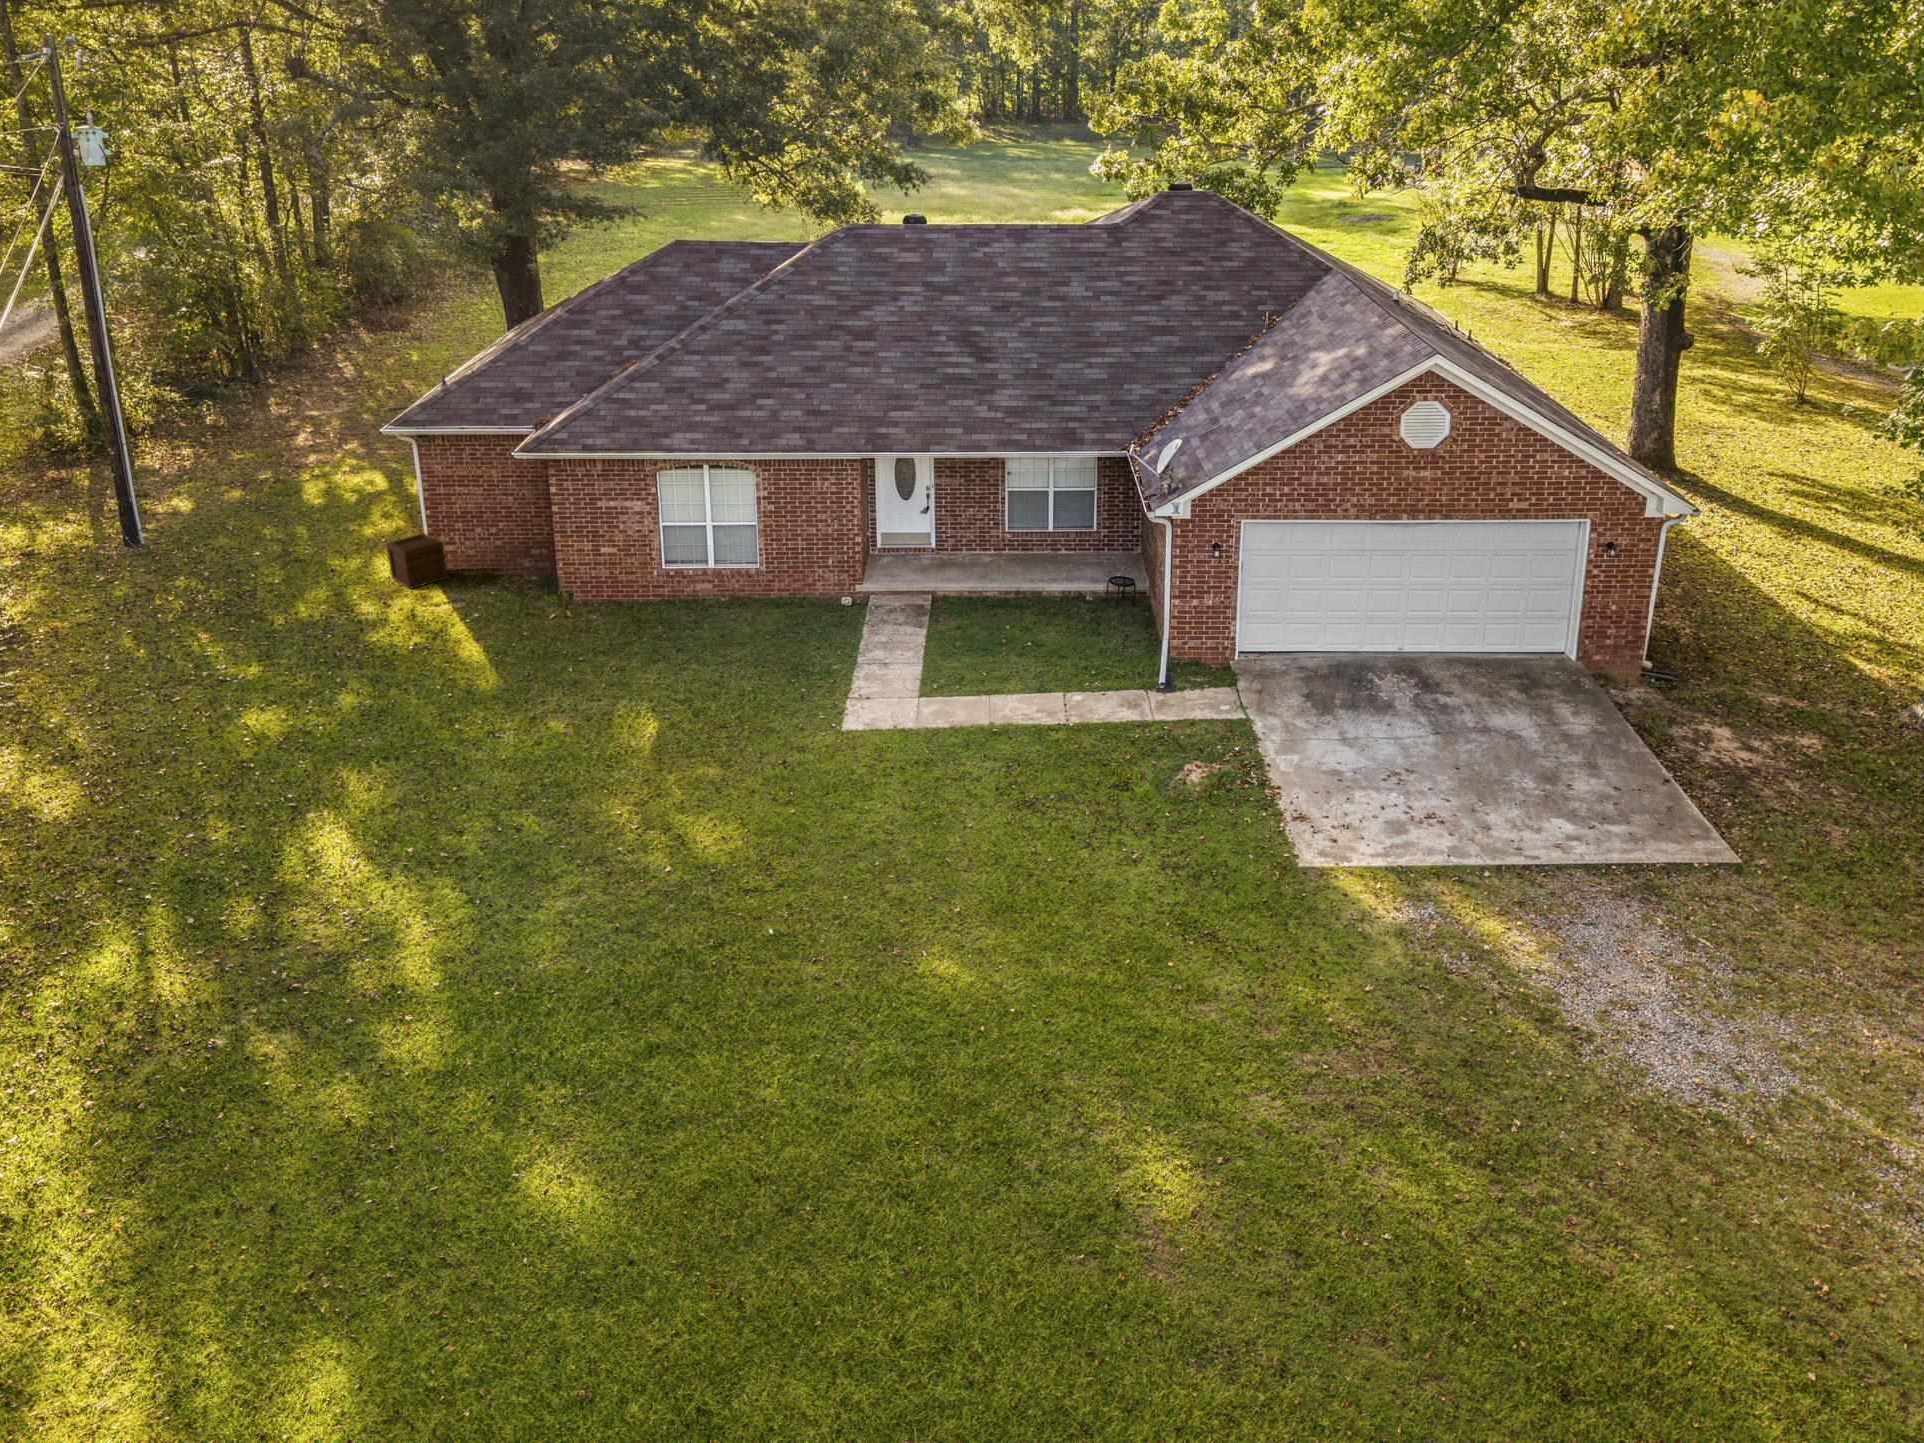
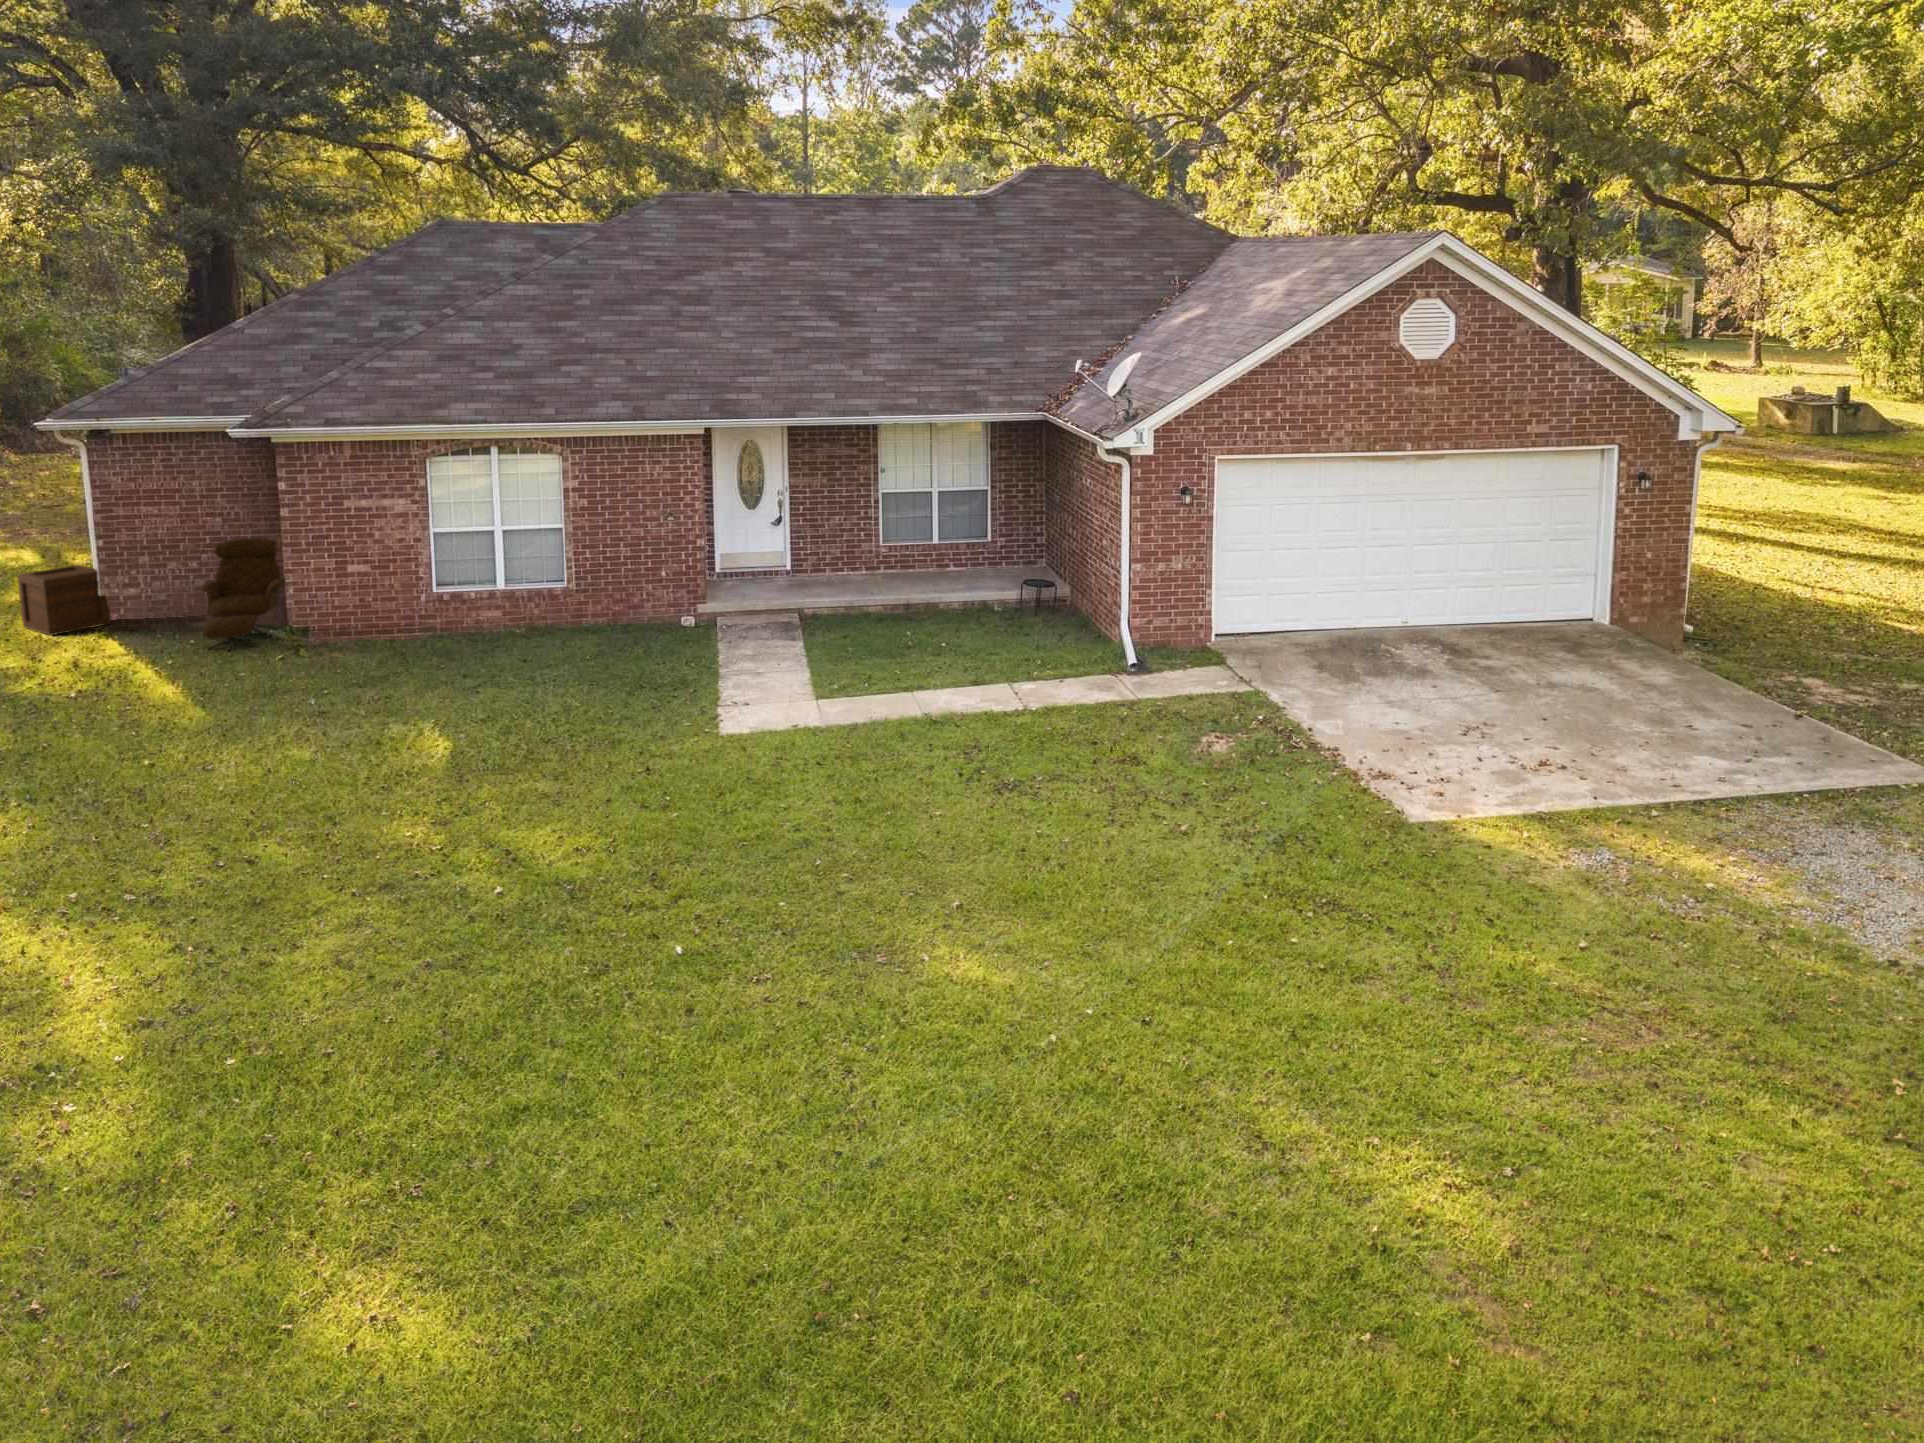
lounge chair: none [507,526,563,616] -> present [201,538,286,651]

